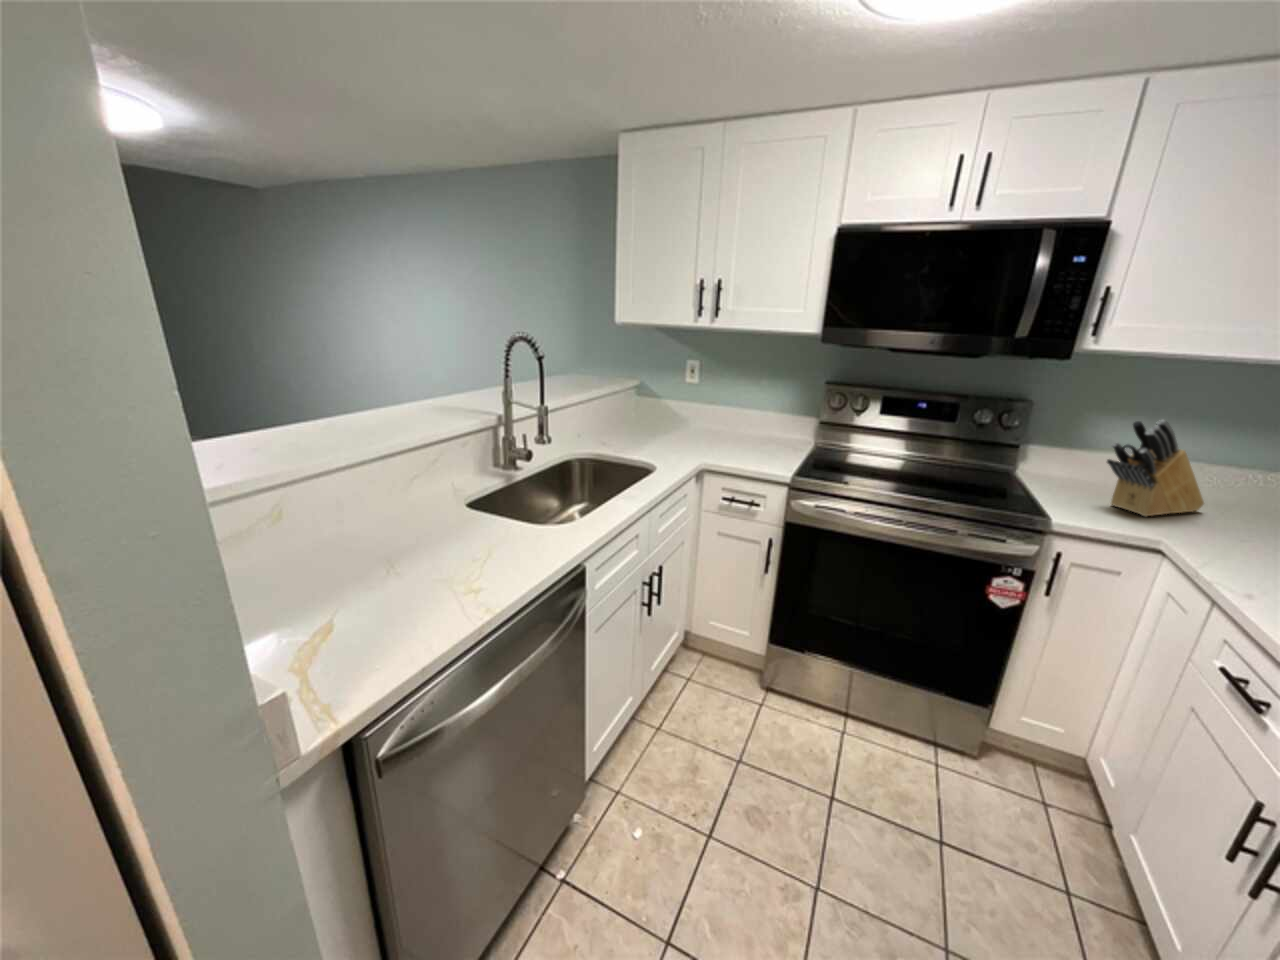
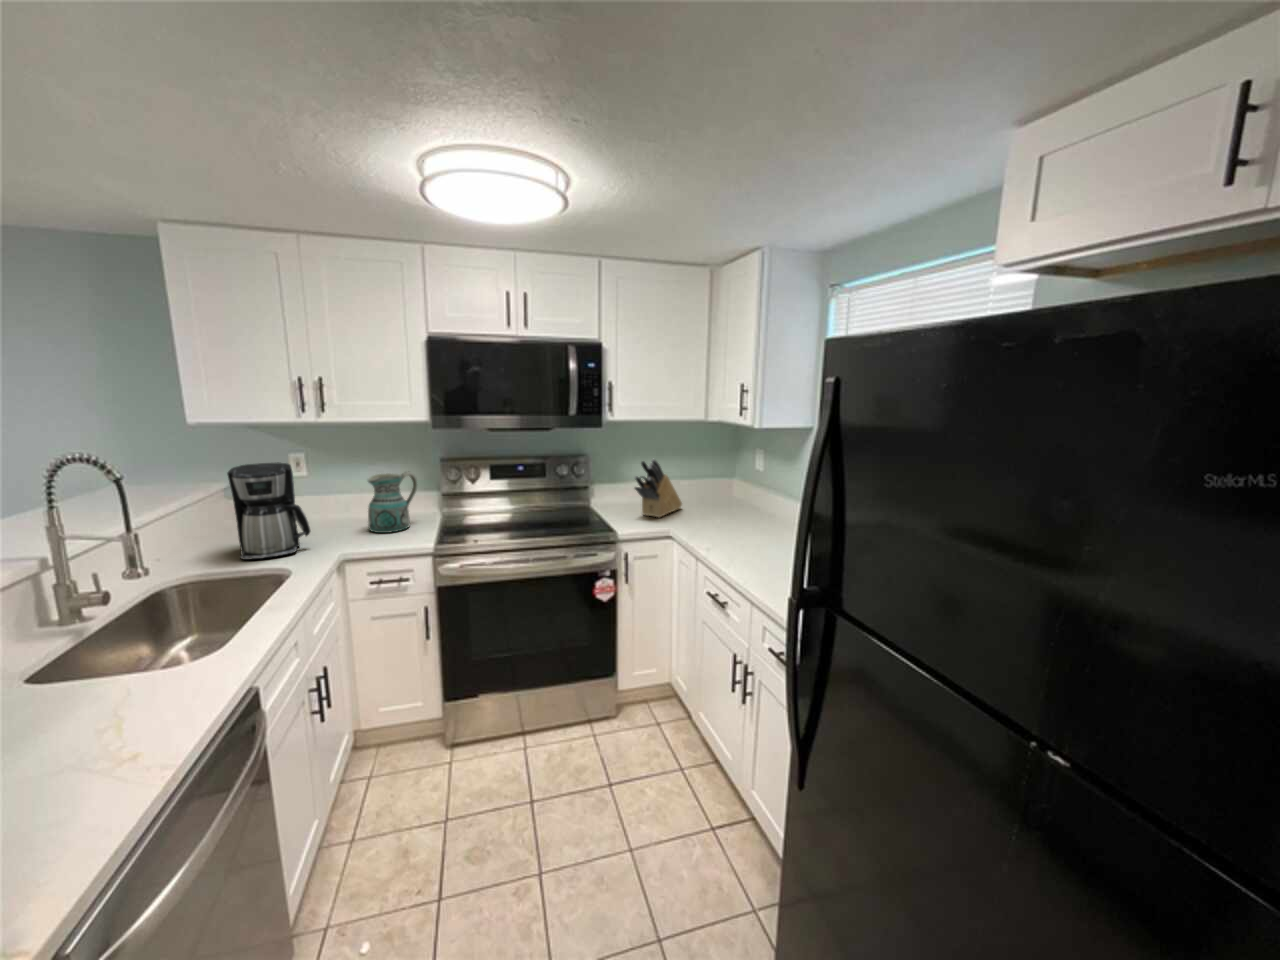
coffee maker: none [626,363,683,452] -> present [227,462,310,560]
ceramic pitcher: none [736,388,794,453] -> present [368,472,417,533]

